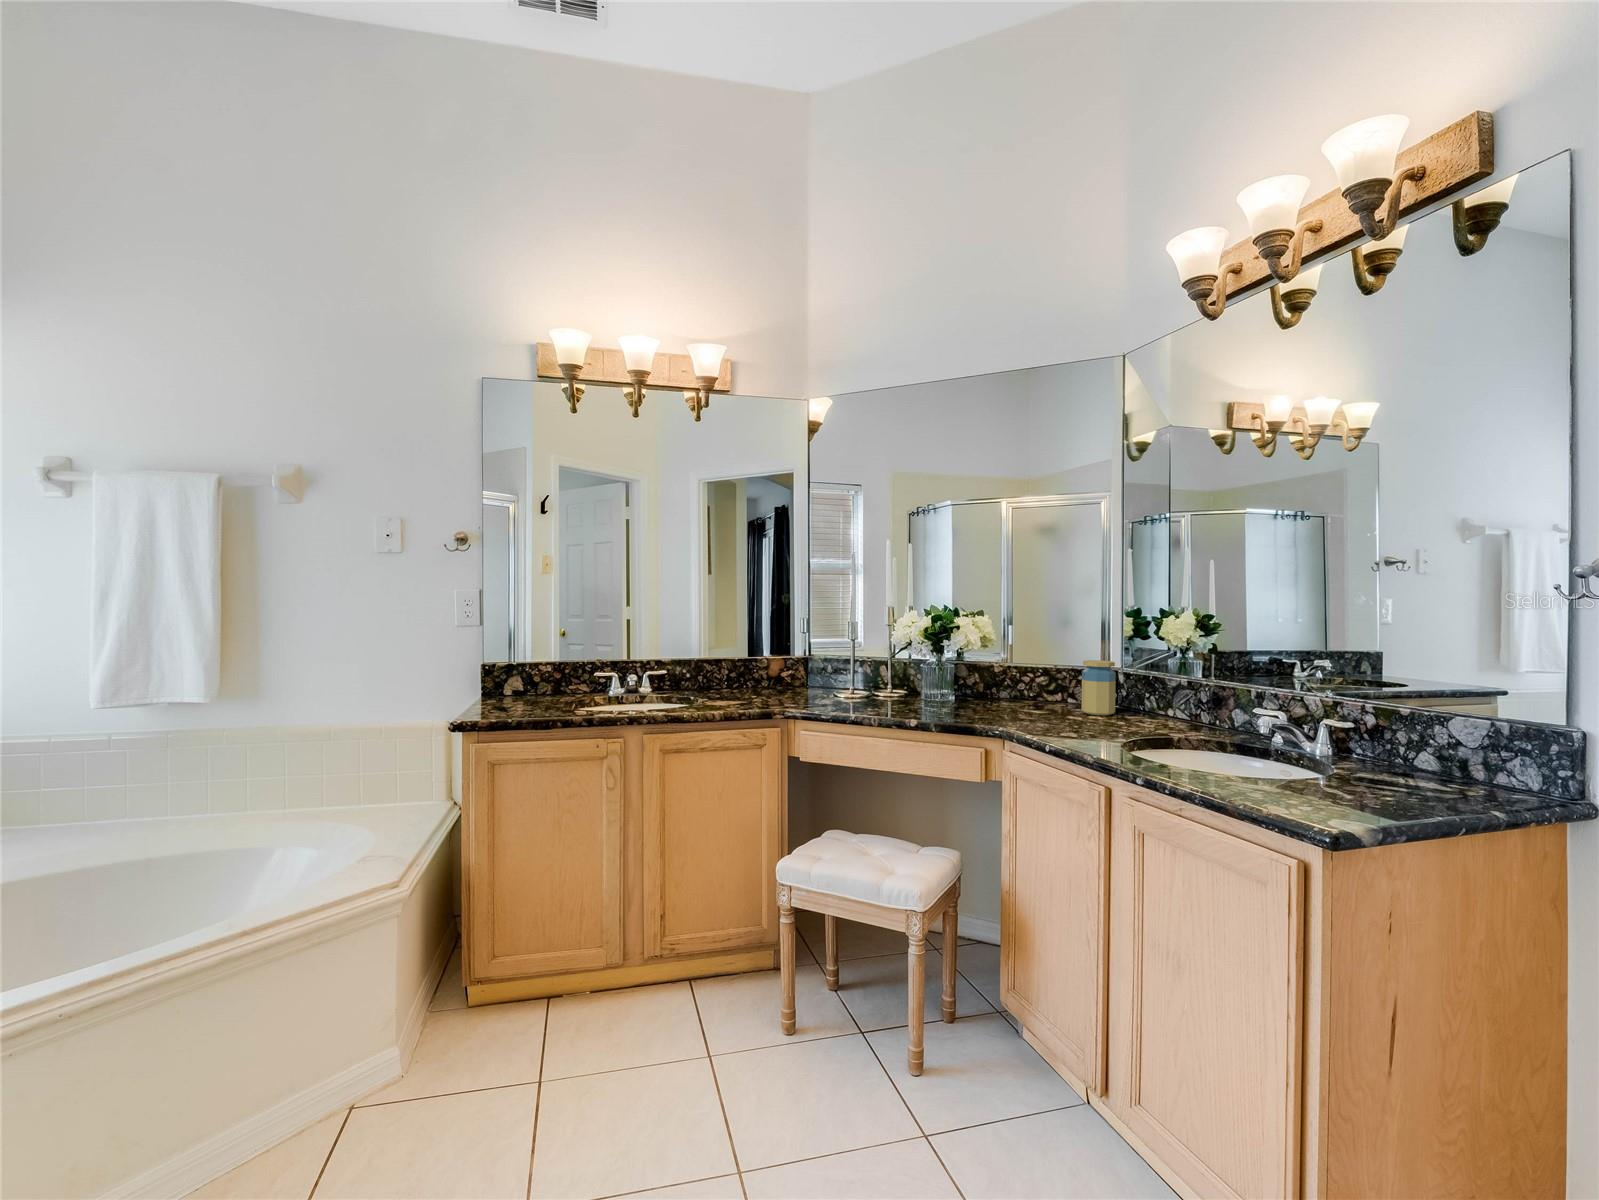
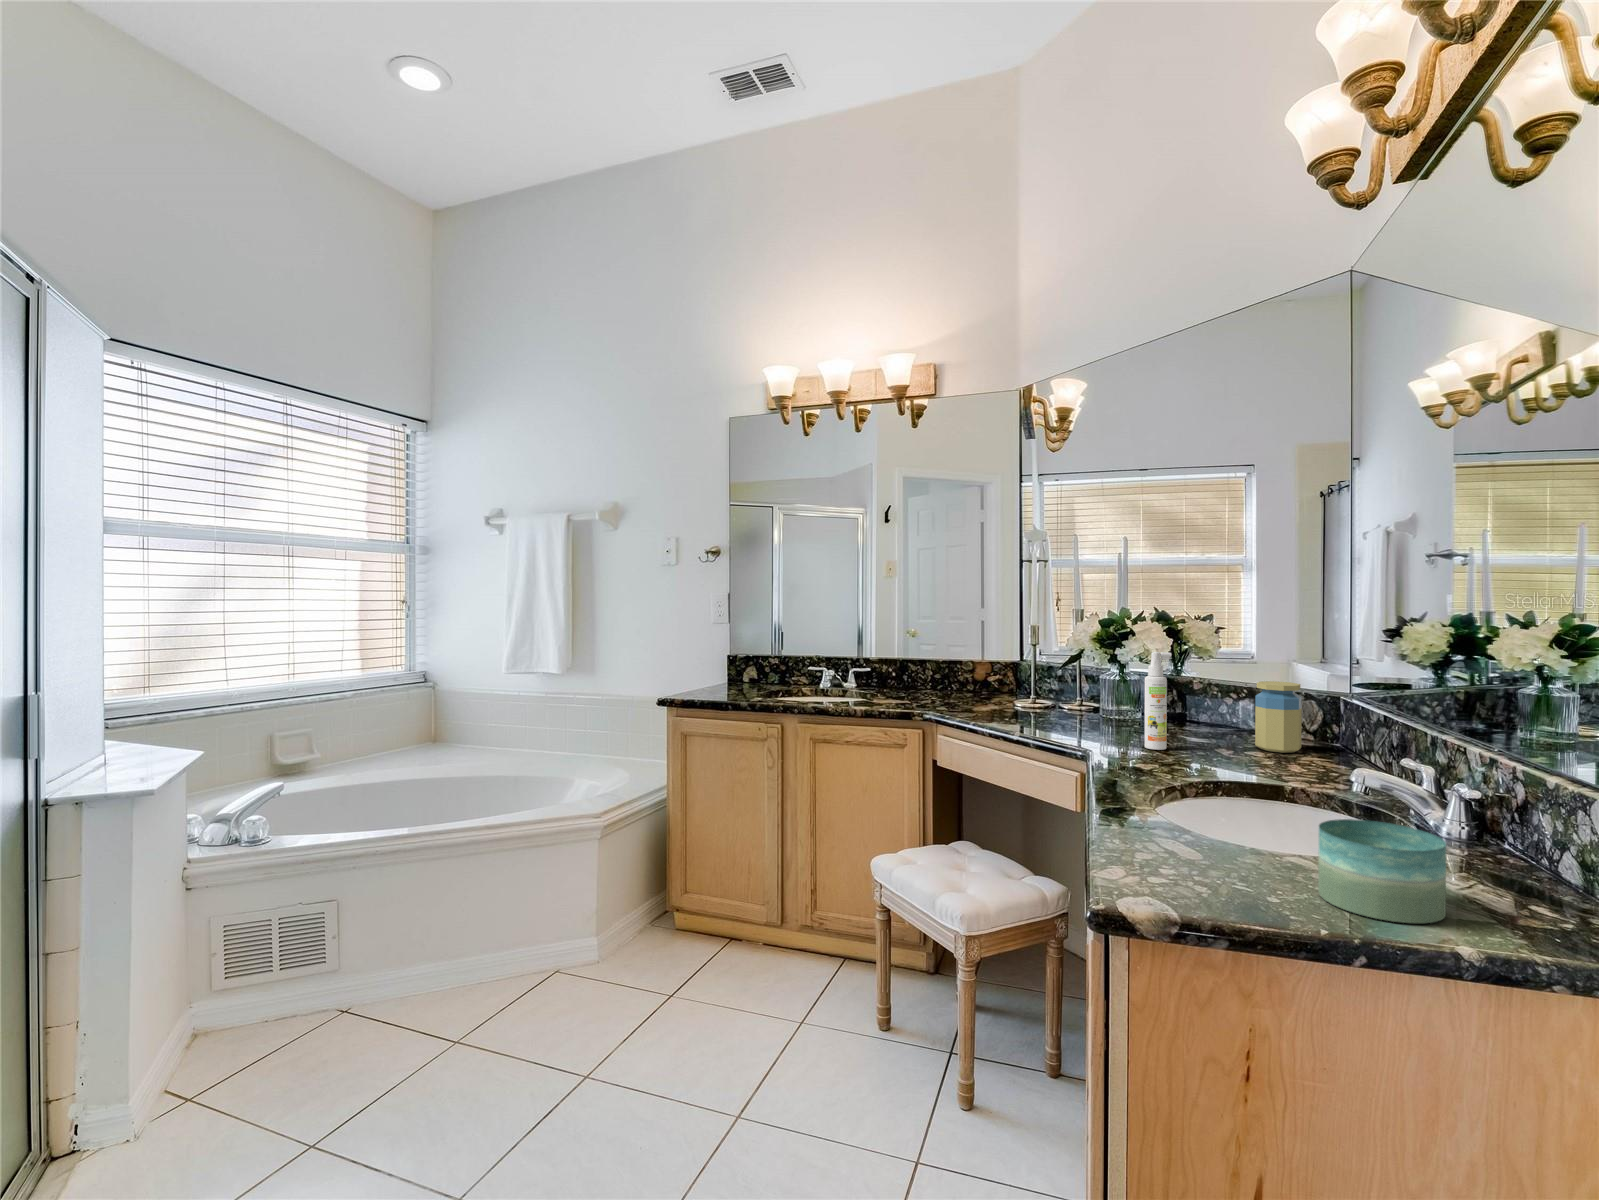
spray bottle: none [1024,640,1043,722] -> present [1145,652,1172,750]
candle: none [1356,745,1440,805] -> present [1318,819,1446,923]

